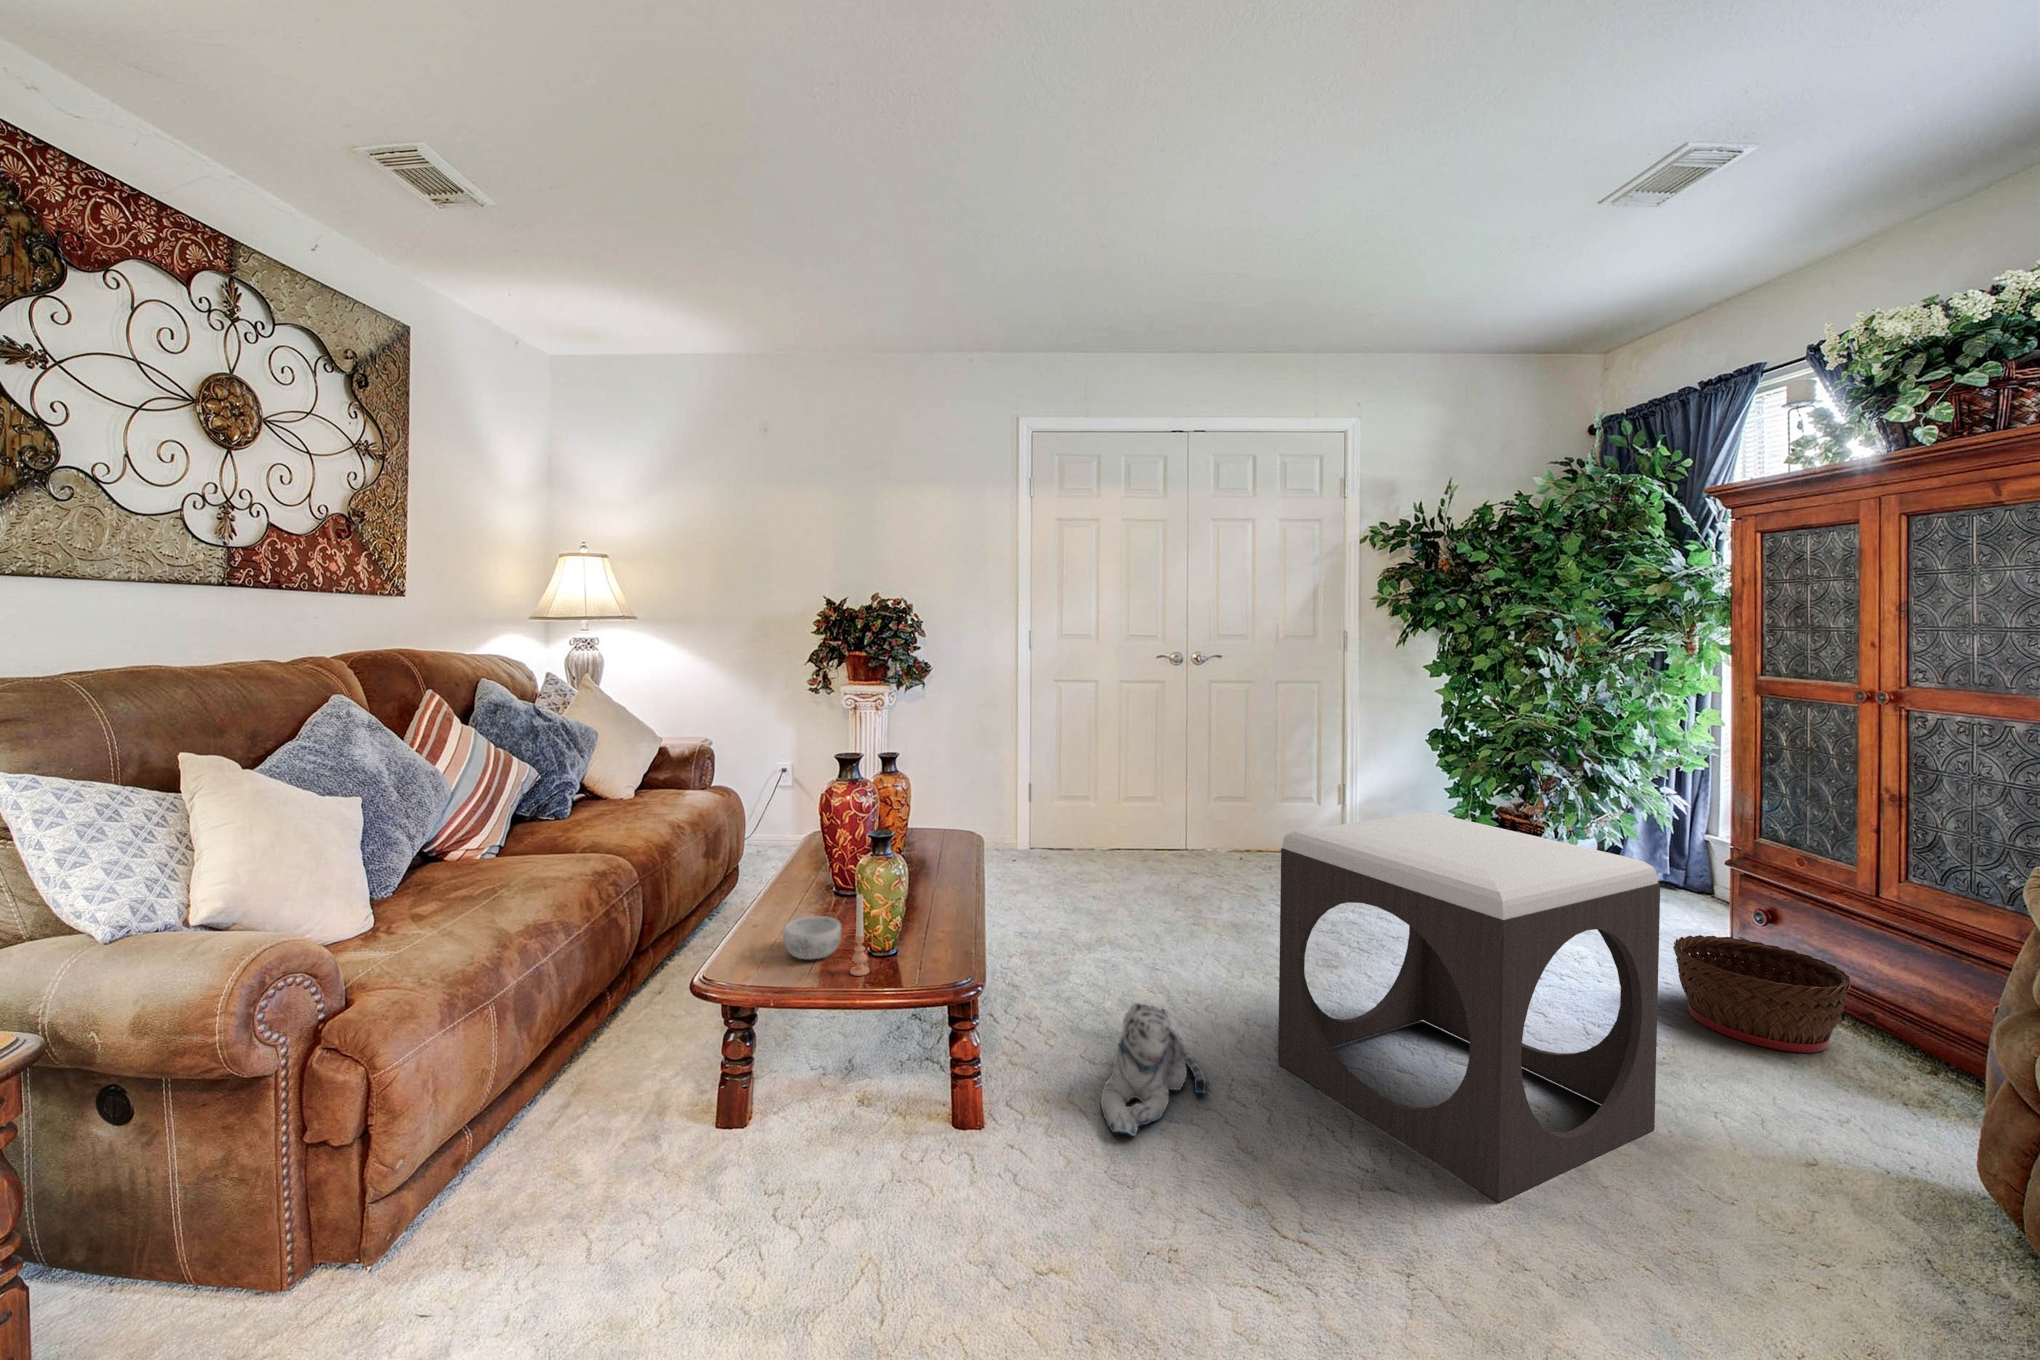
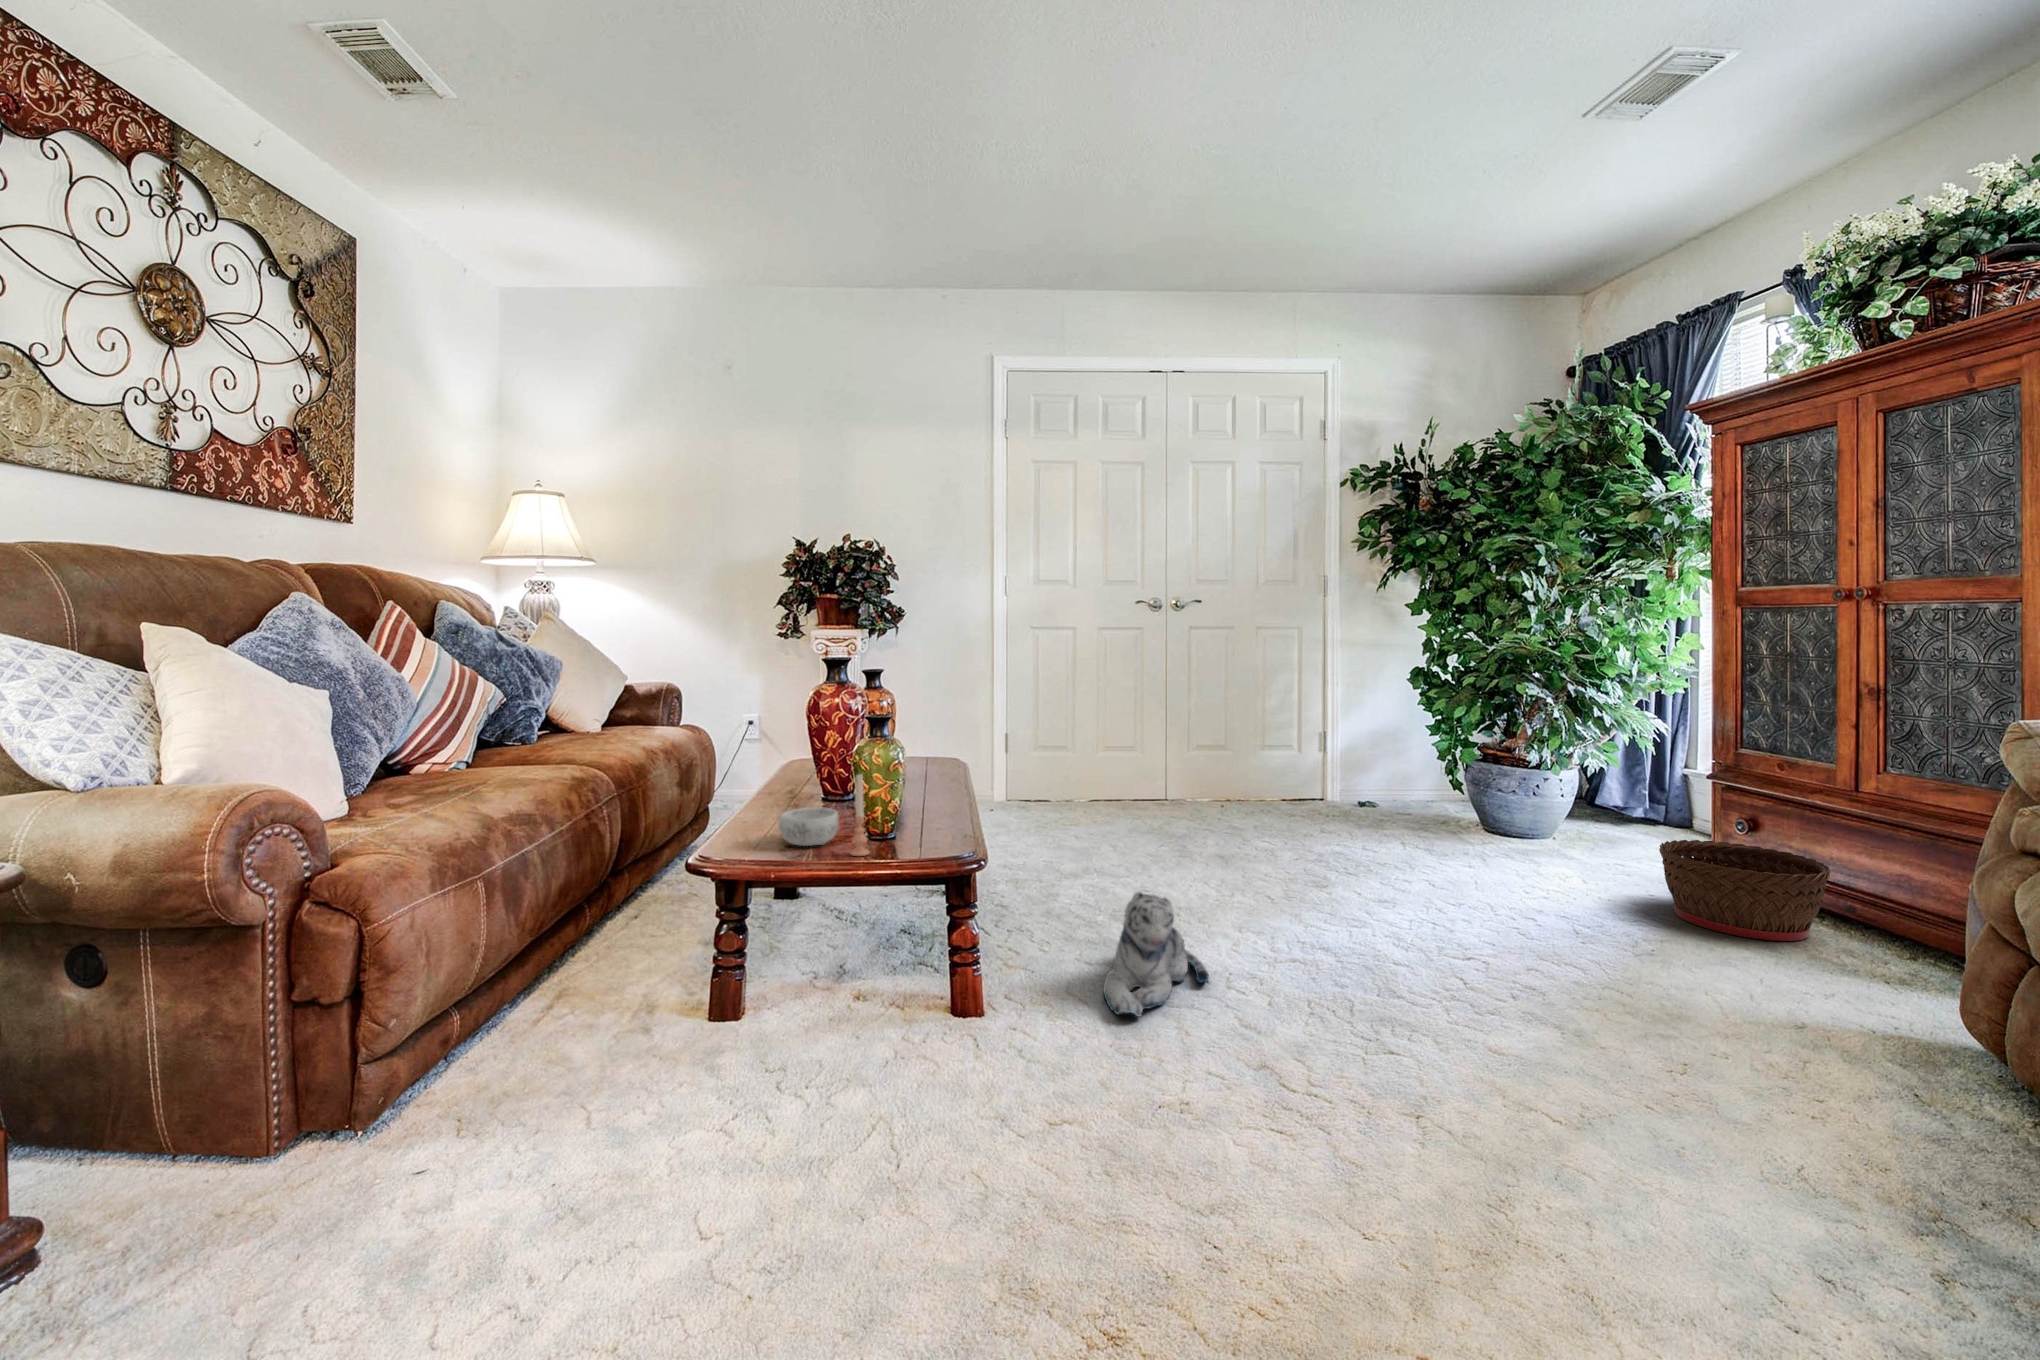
footstool: present [1278,812,1660,1202] -> none [1278,712,1653,1060]

